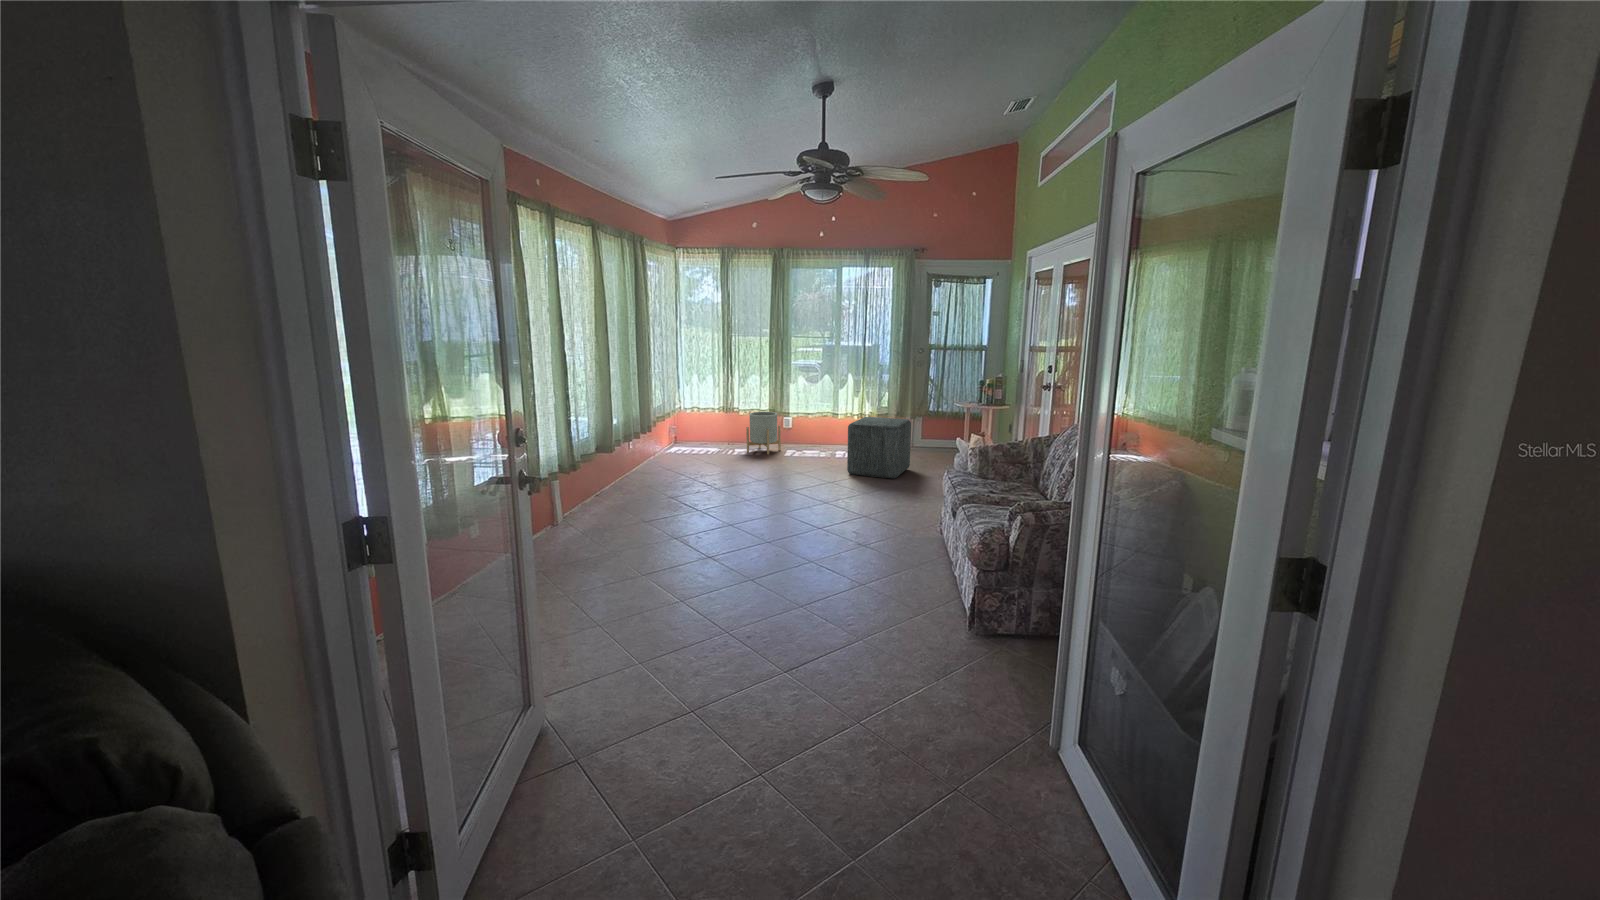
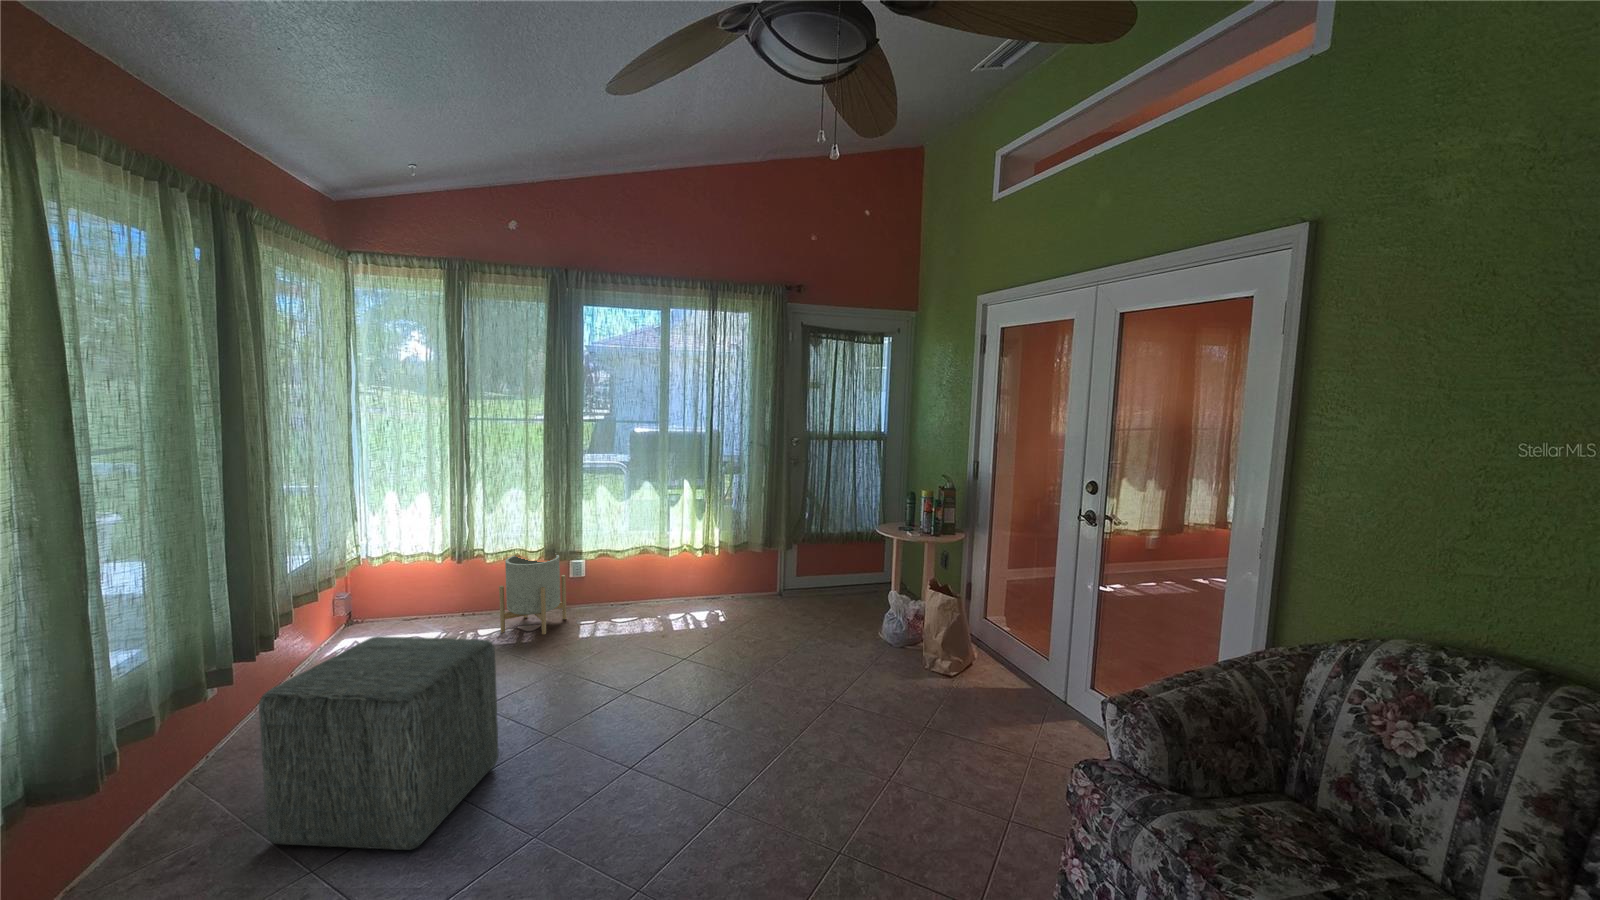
ottoman: present [847,417,911,479] -> present [259,636,498,850]

